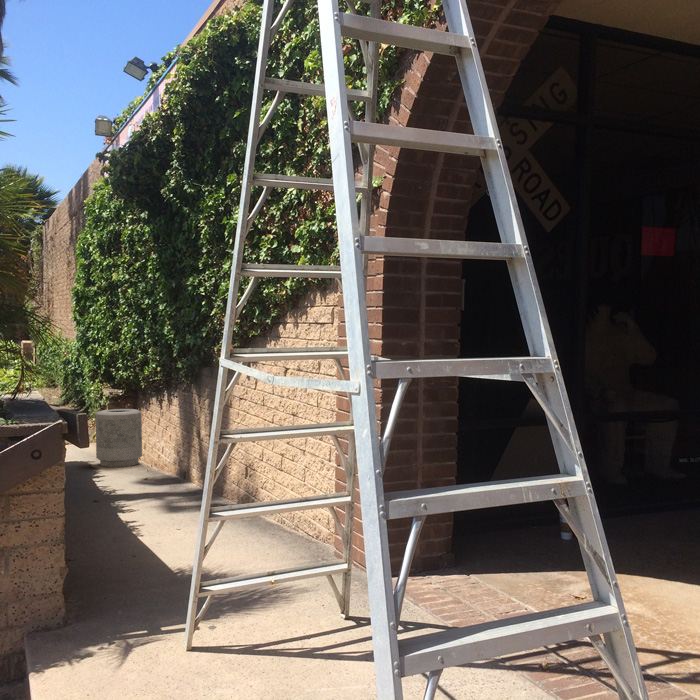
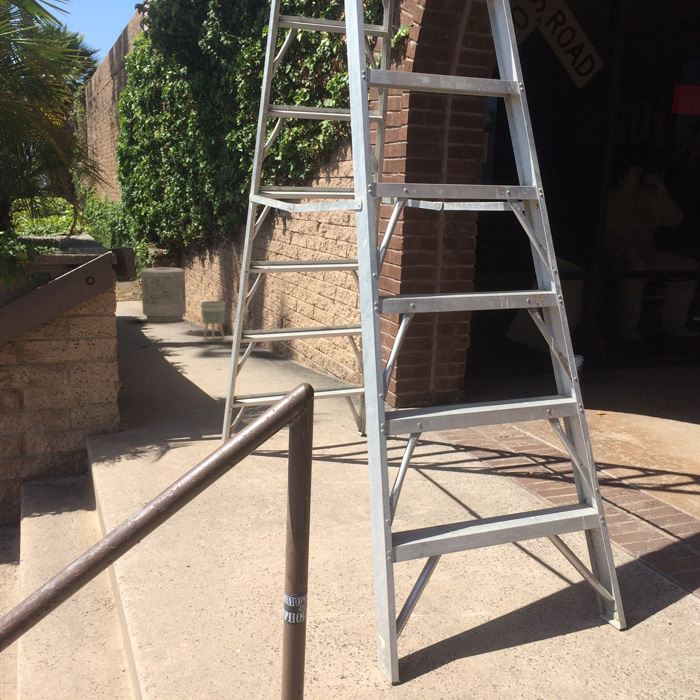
planter: none [158,446,184,488] -> present [201,301,225,339]

